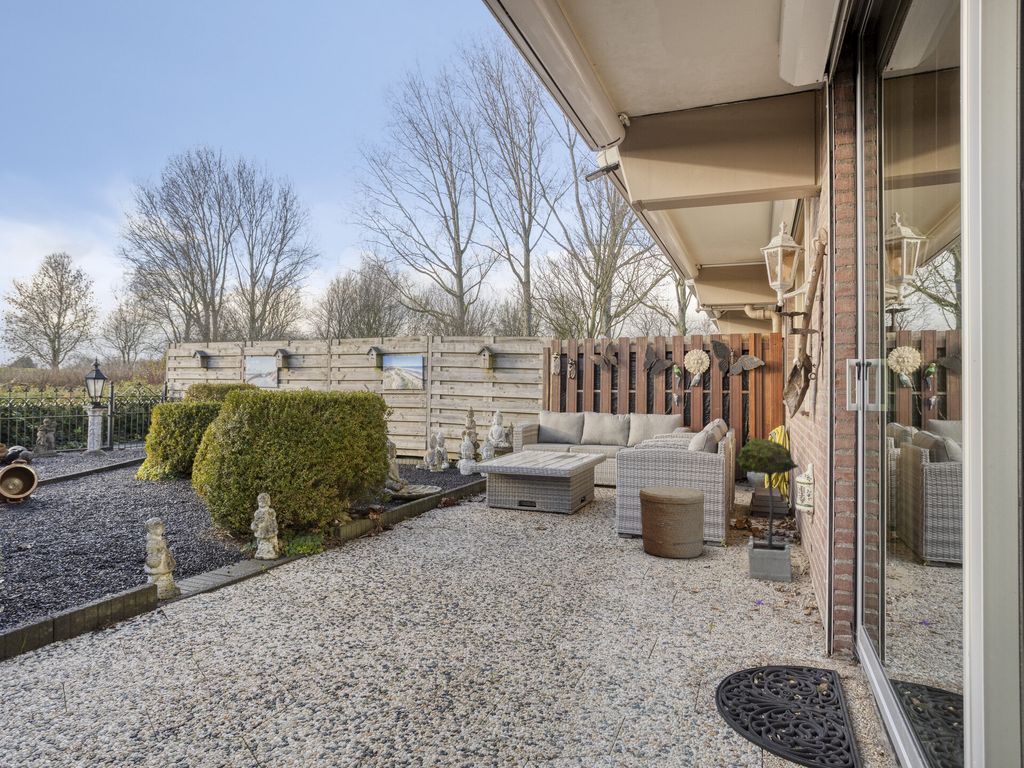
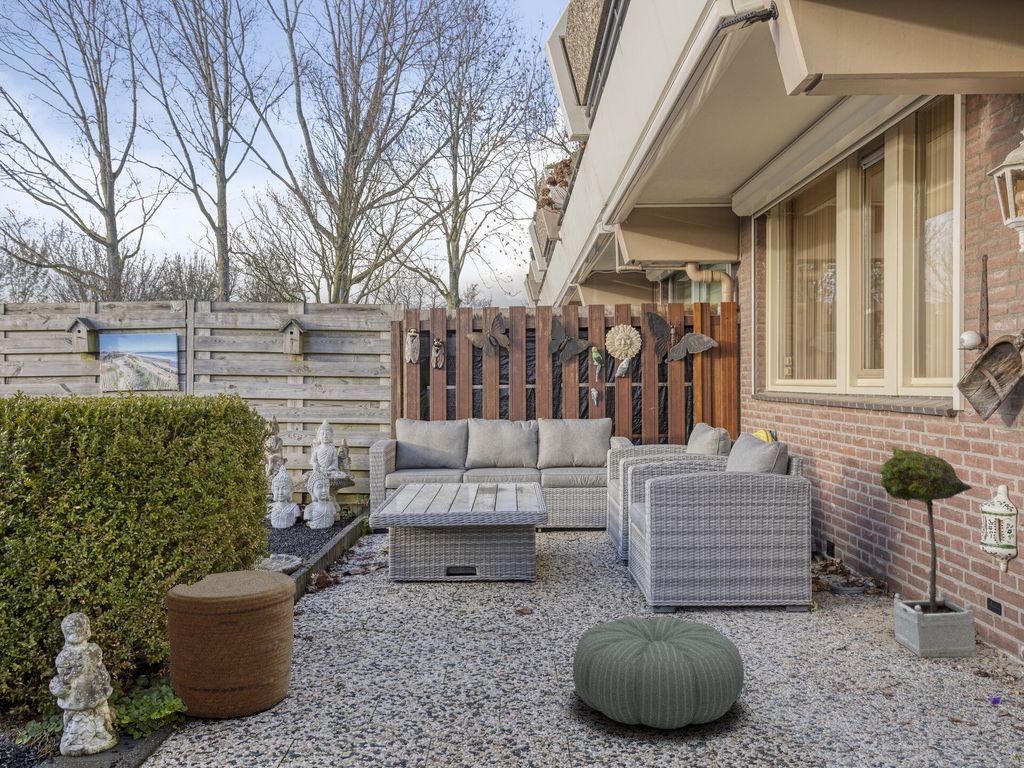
woven basket: present [639,486,705,559] -> present [165,570,296,719]
pouf: none [496,528,595,588] -> present [573,616,744,729]

